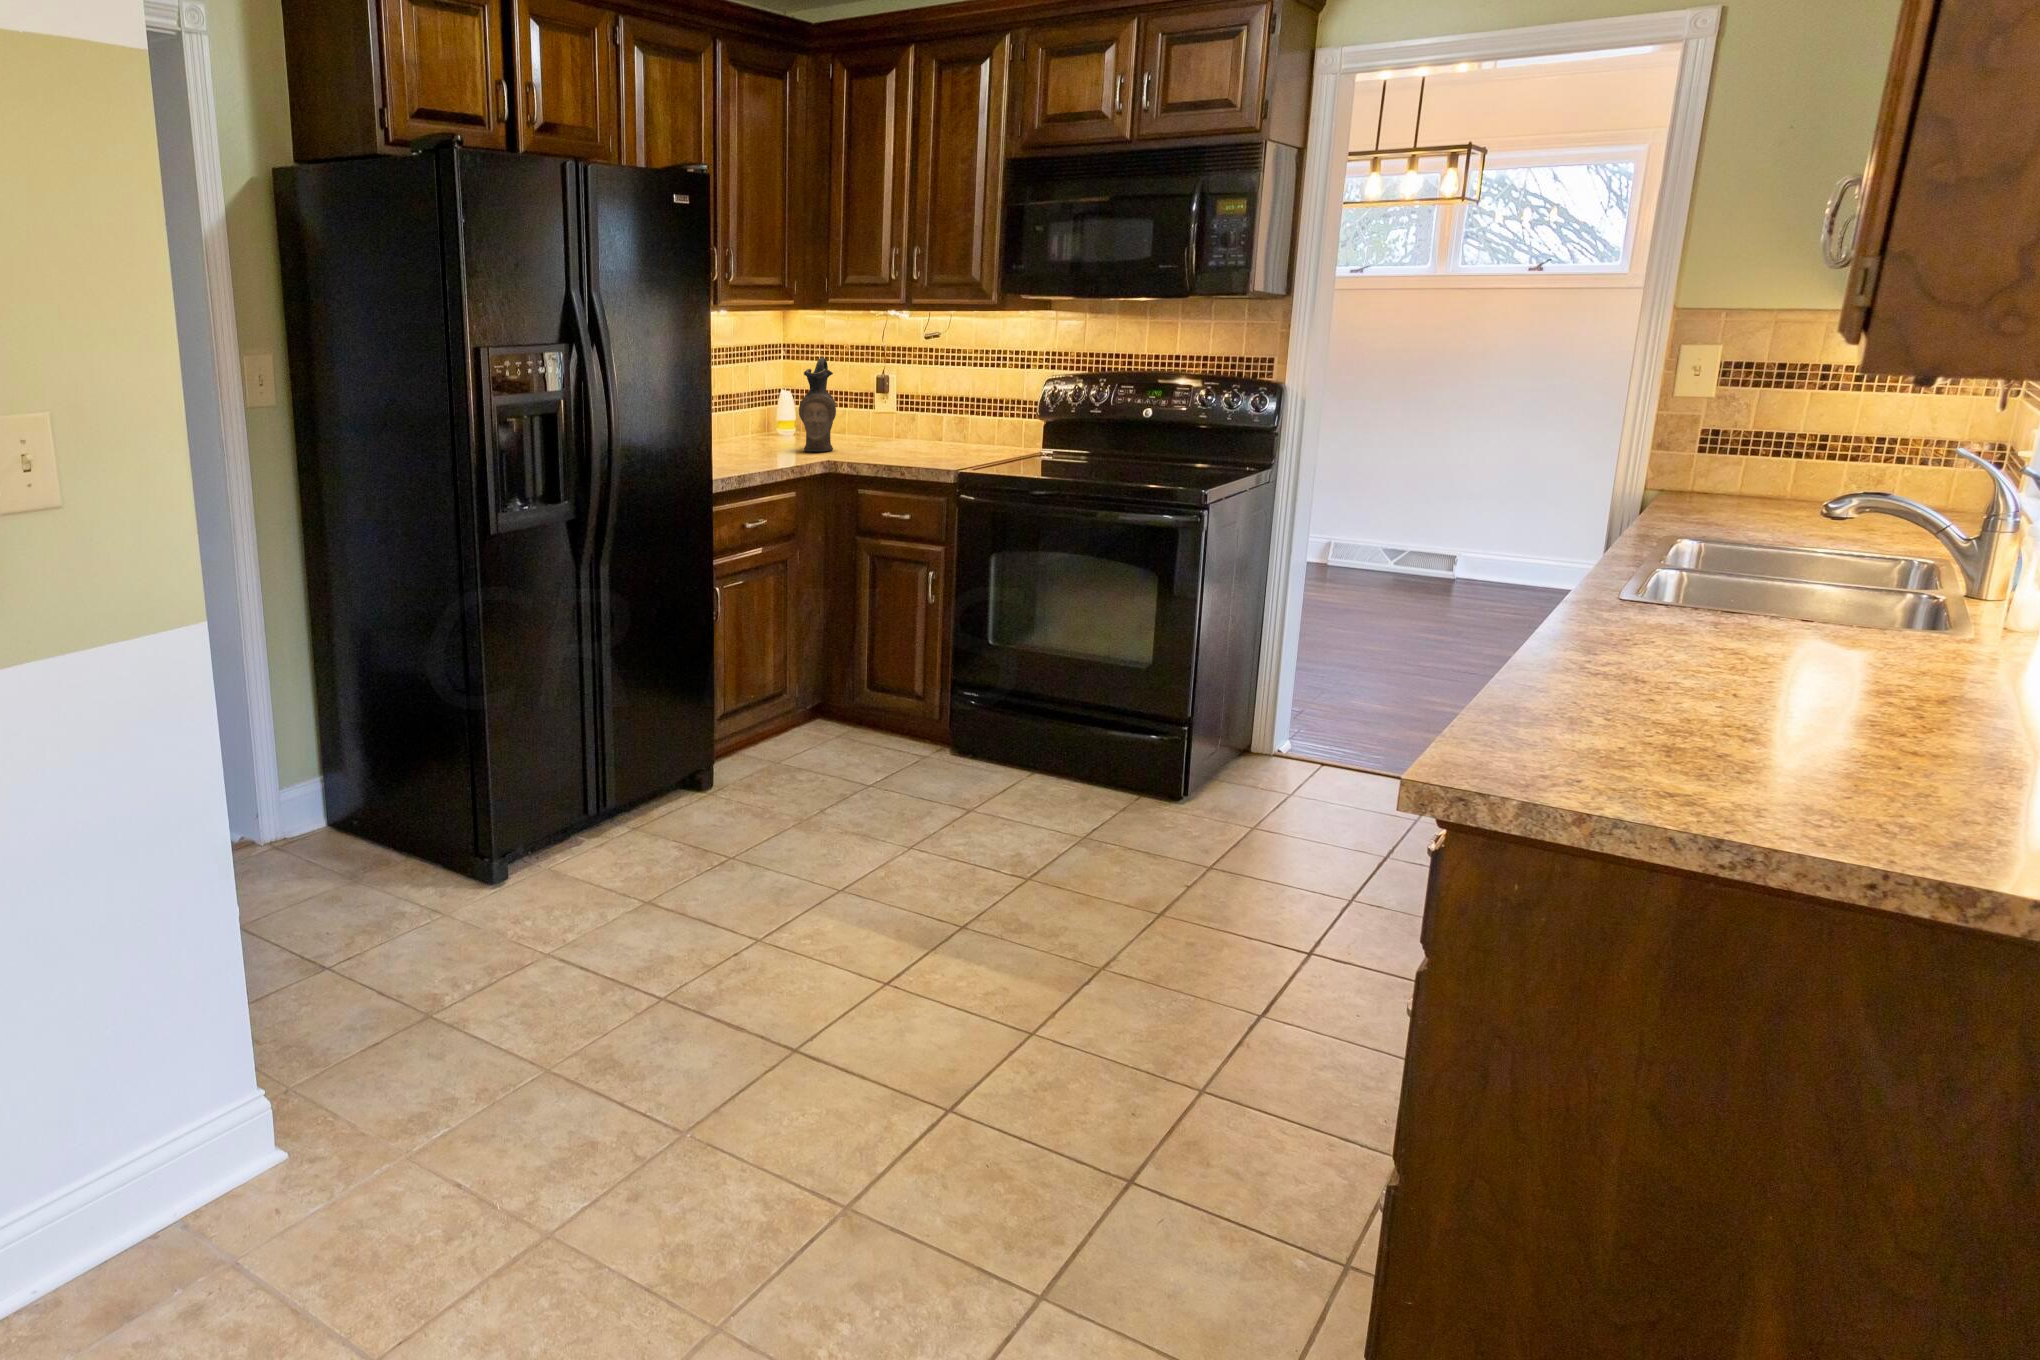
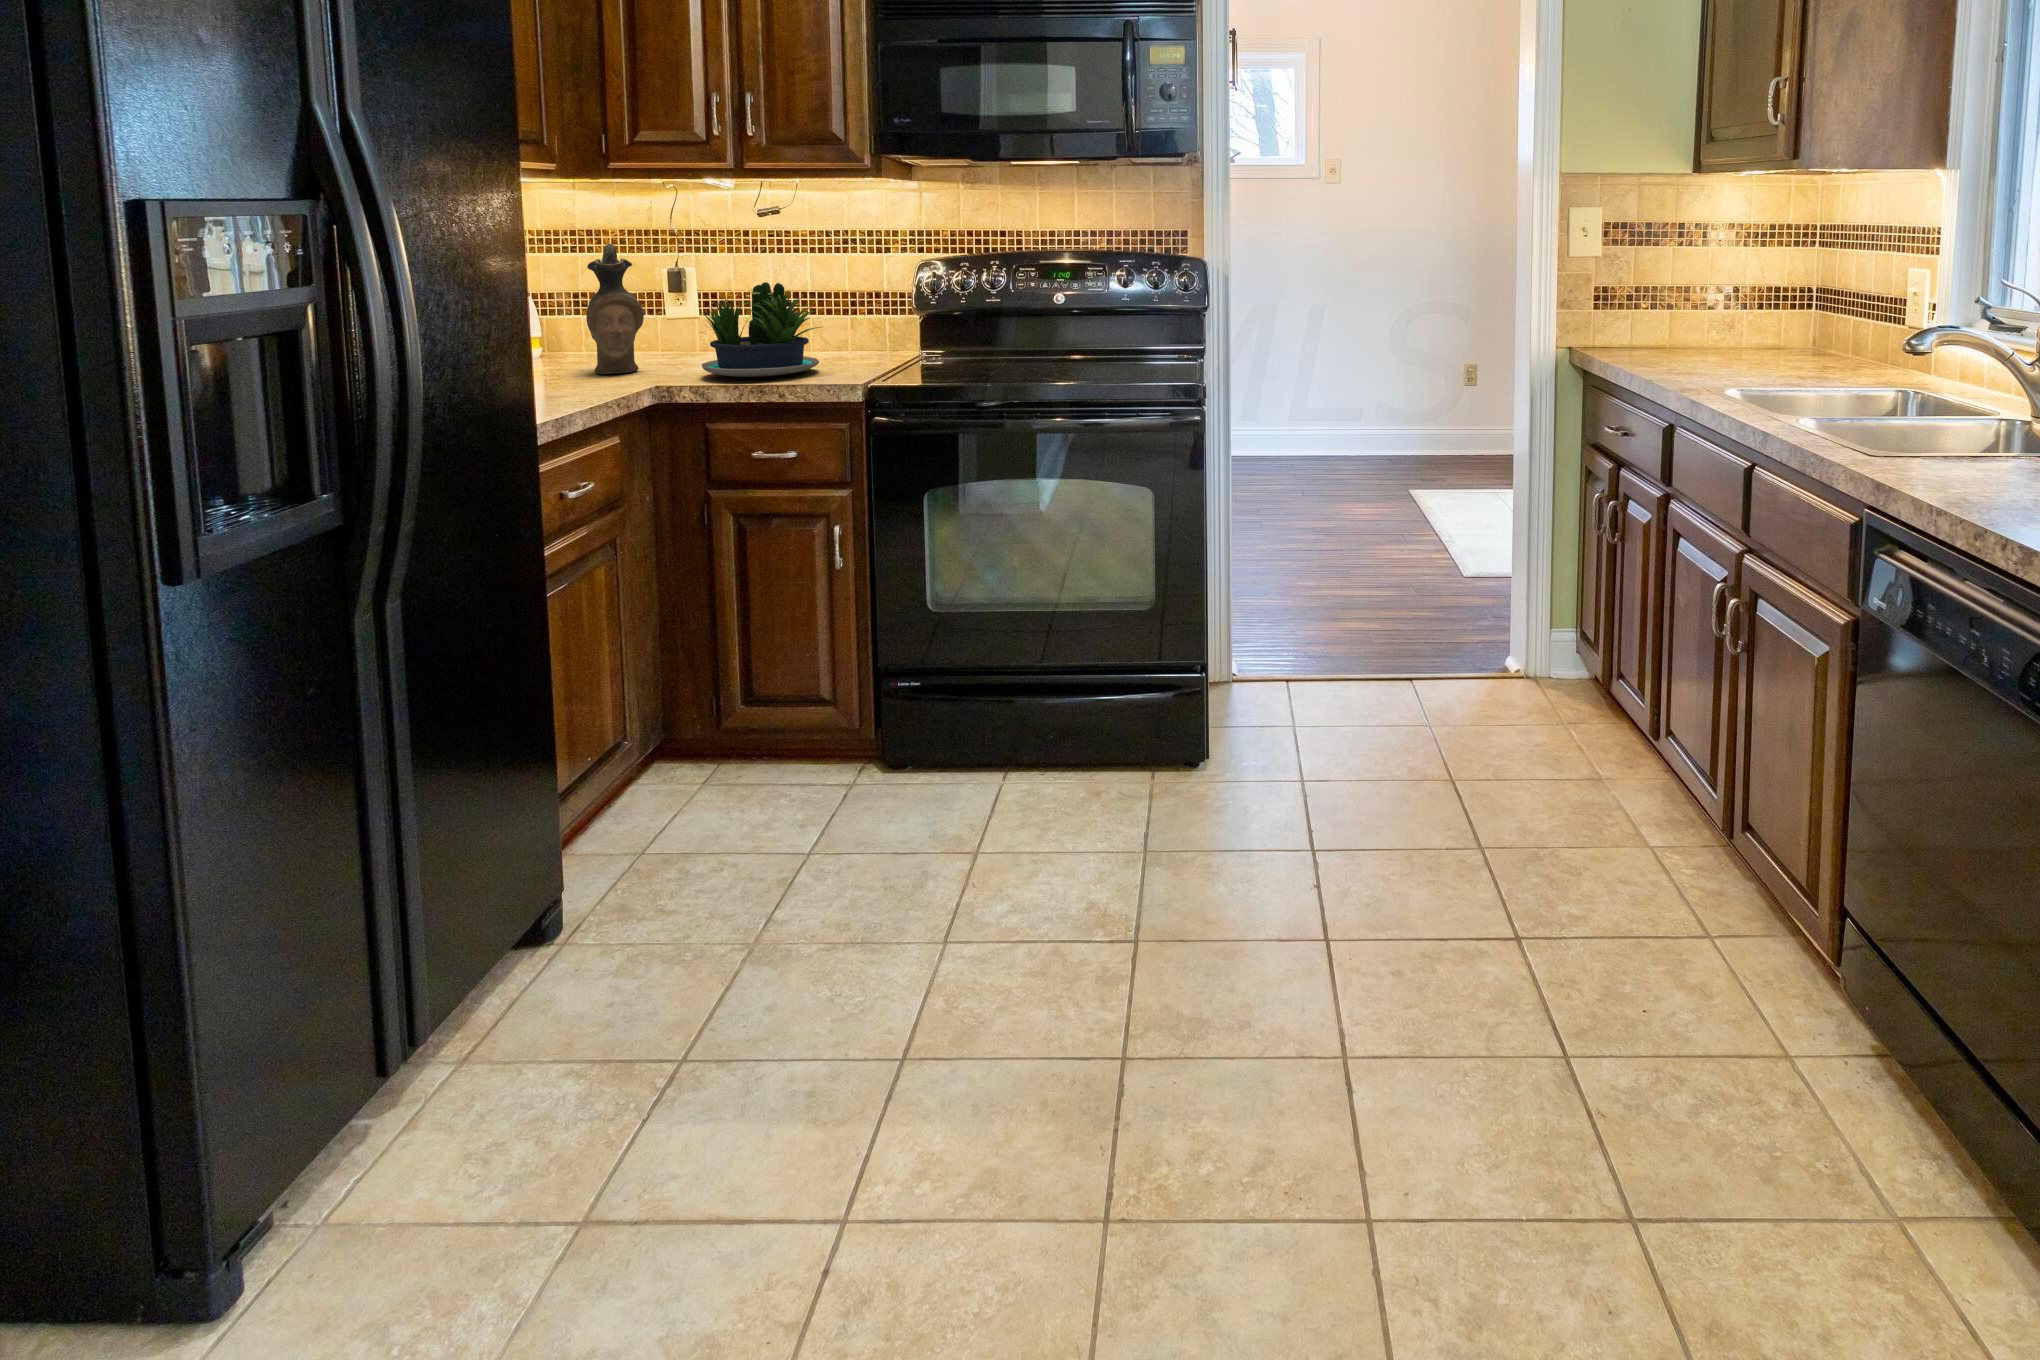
potted plant: none [859,391,949,461] -> present [702,282,820,377]

